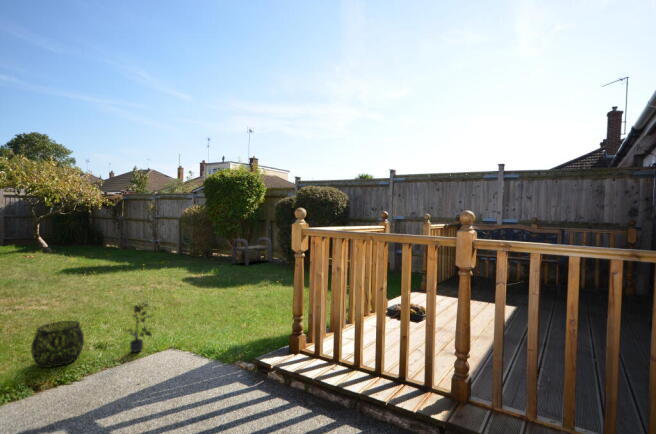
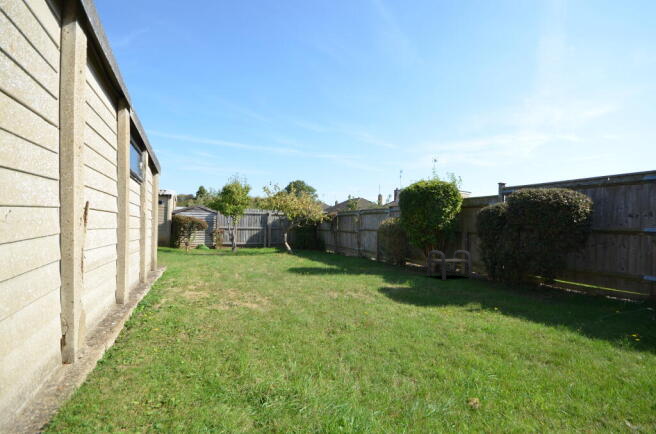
potted plant: present [127,304,152,352] -> none [301,326,338,398]
woven basket: present [31,321,84,368] -> none [211,335,263,395]

